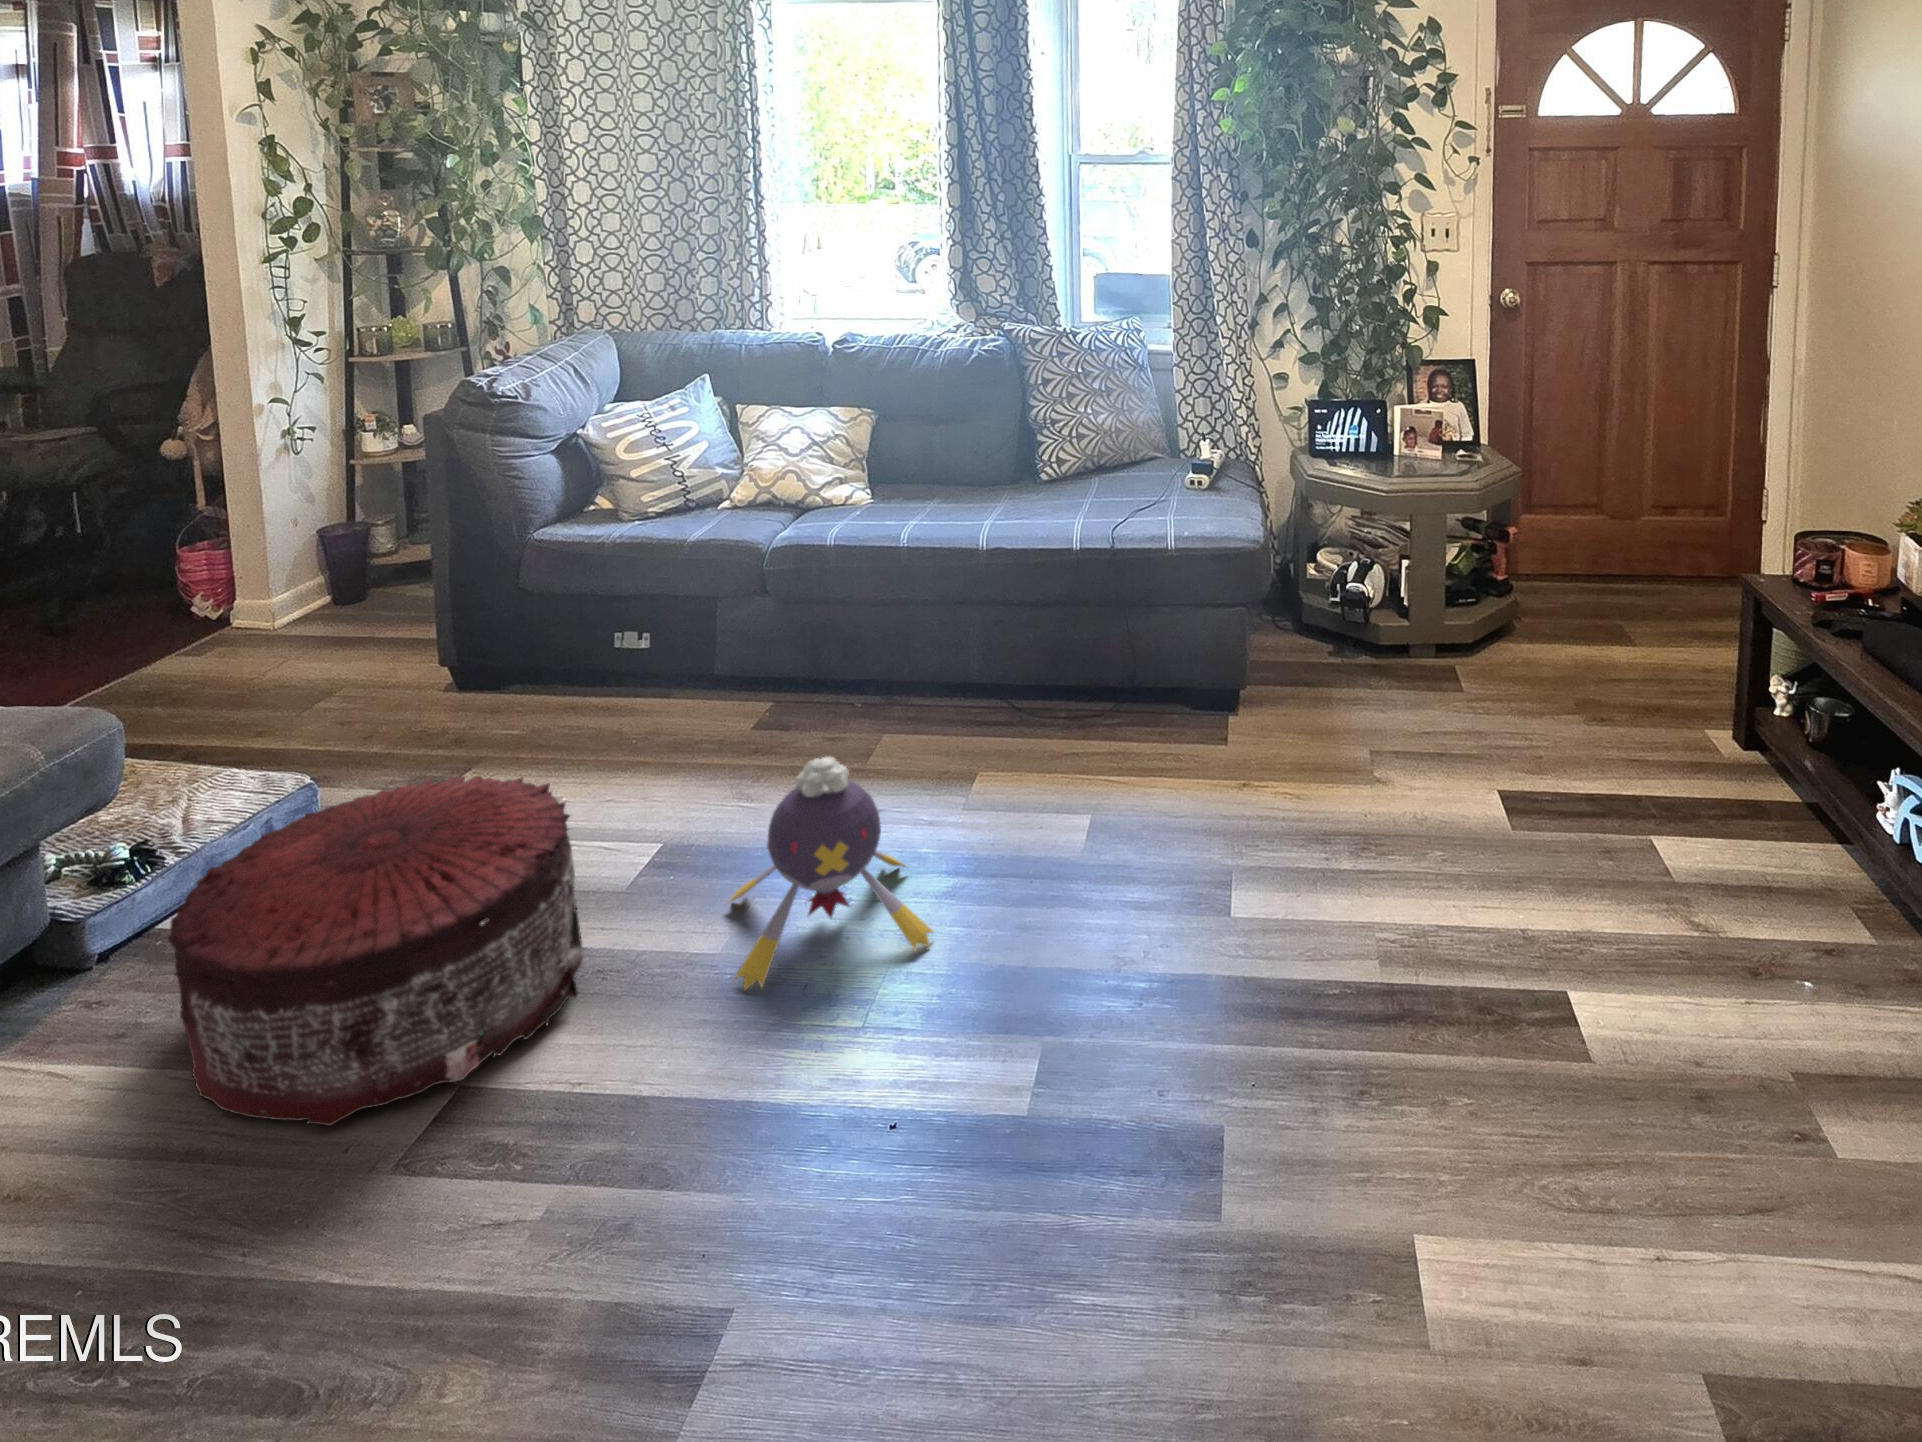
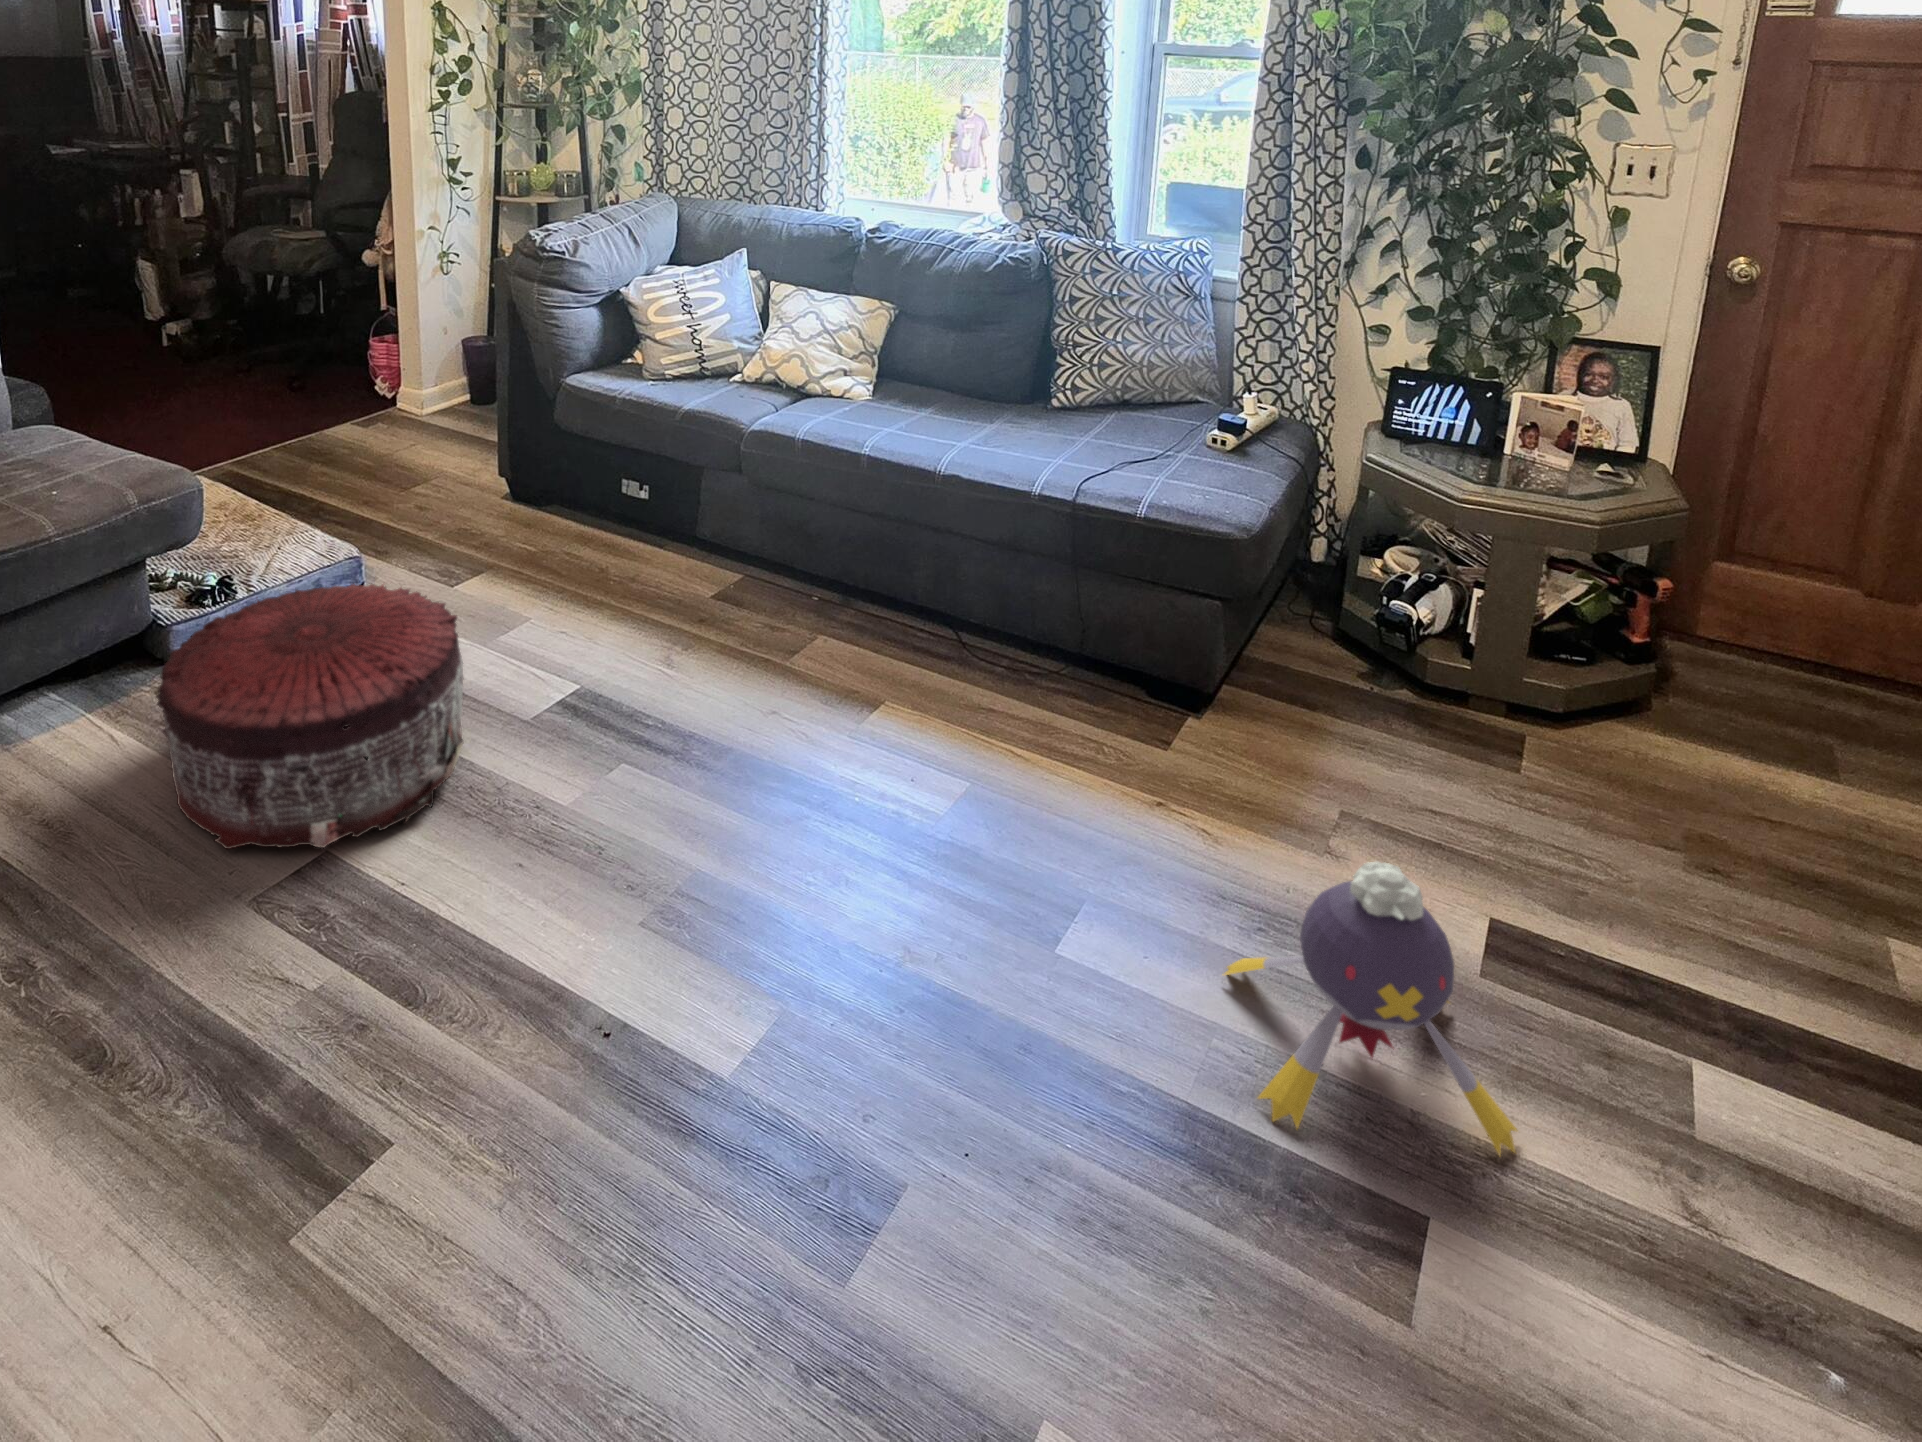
plush toy: present [726,756,933,990] -> present [1224,862,1517,1154]

